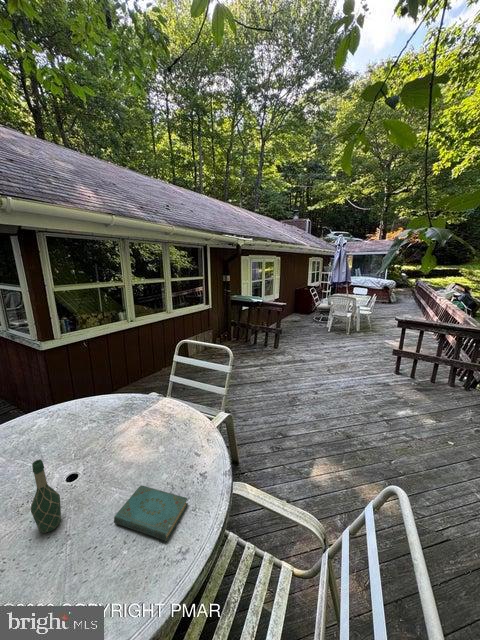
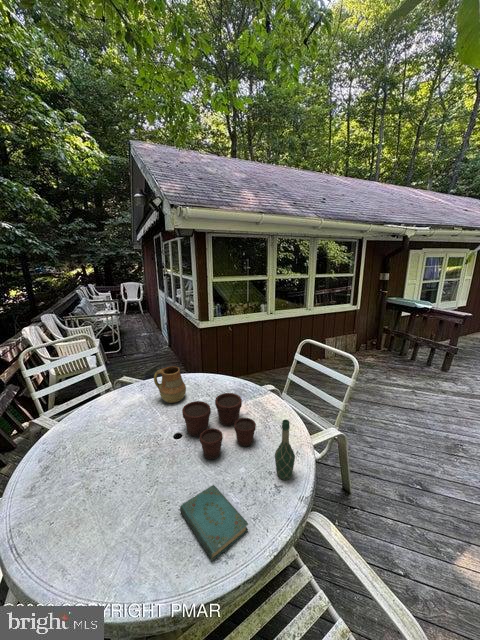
pitcher: none [17,390,64,435] -> present [154,366,186,403]
flower pot: none [76,400,164,469] -> present [182,393,256,460]
wine bottle: present [31,460,61,533] -> present [275,420,295,480]

